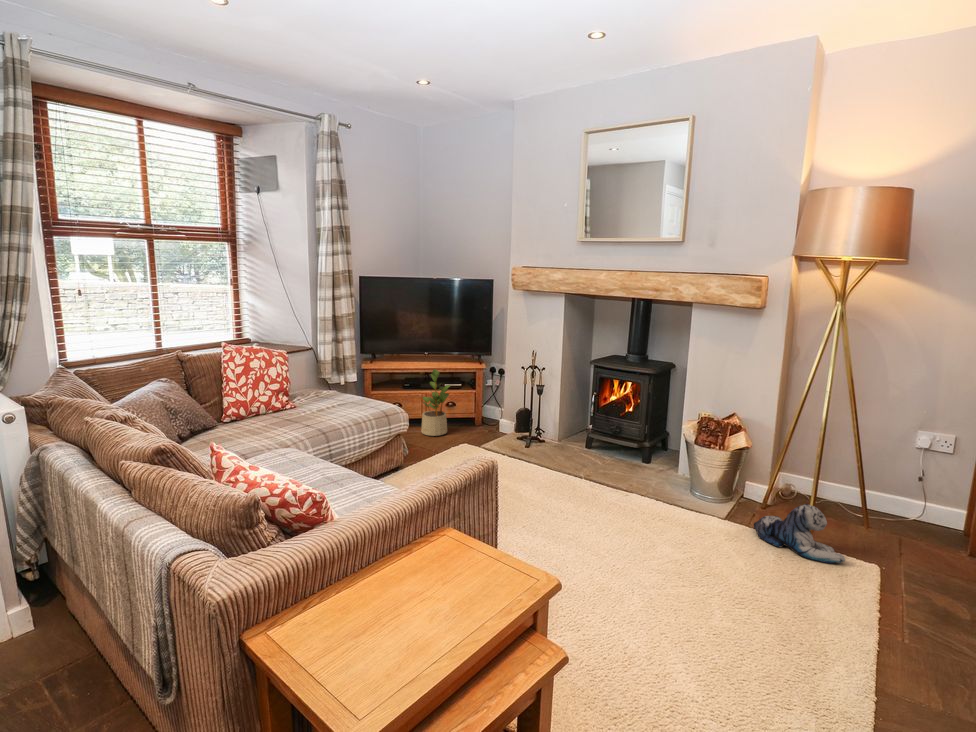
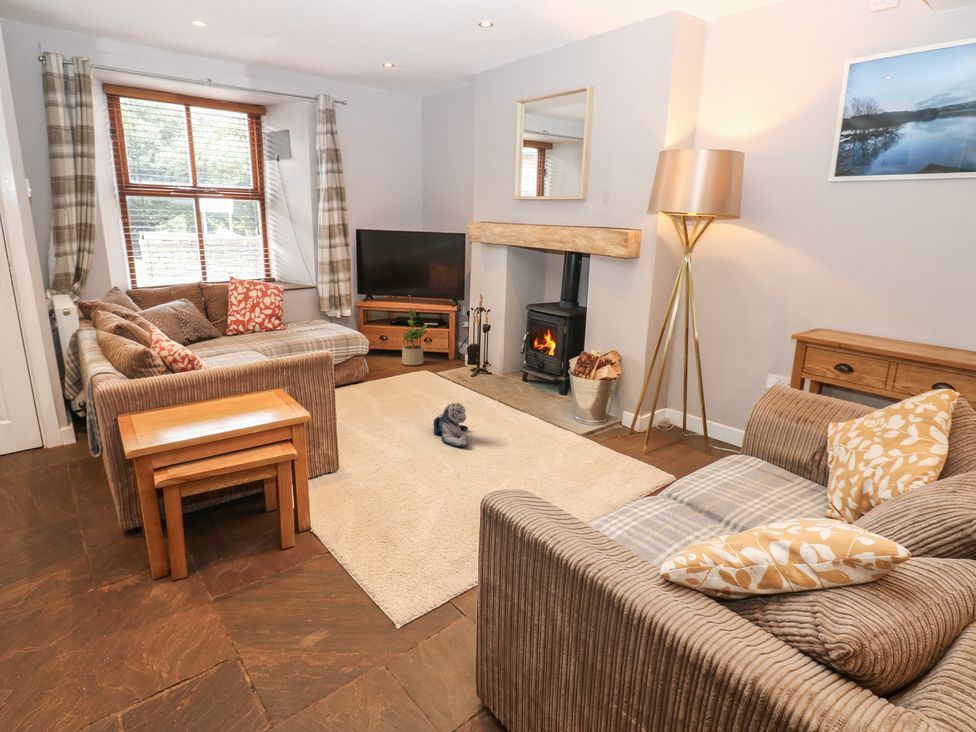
plush toy: present [754,504,845,564] -> present [434,403,468,447]

